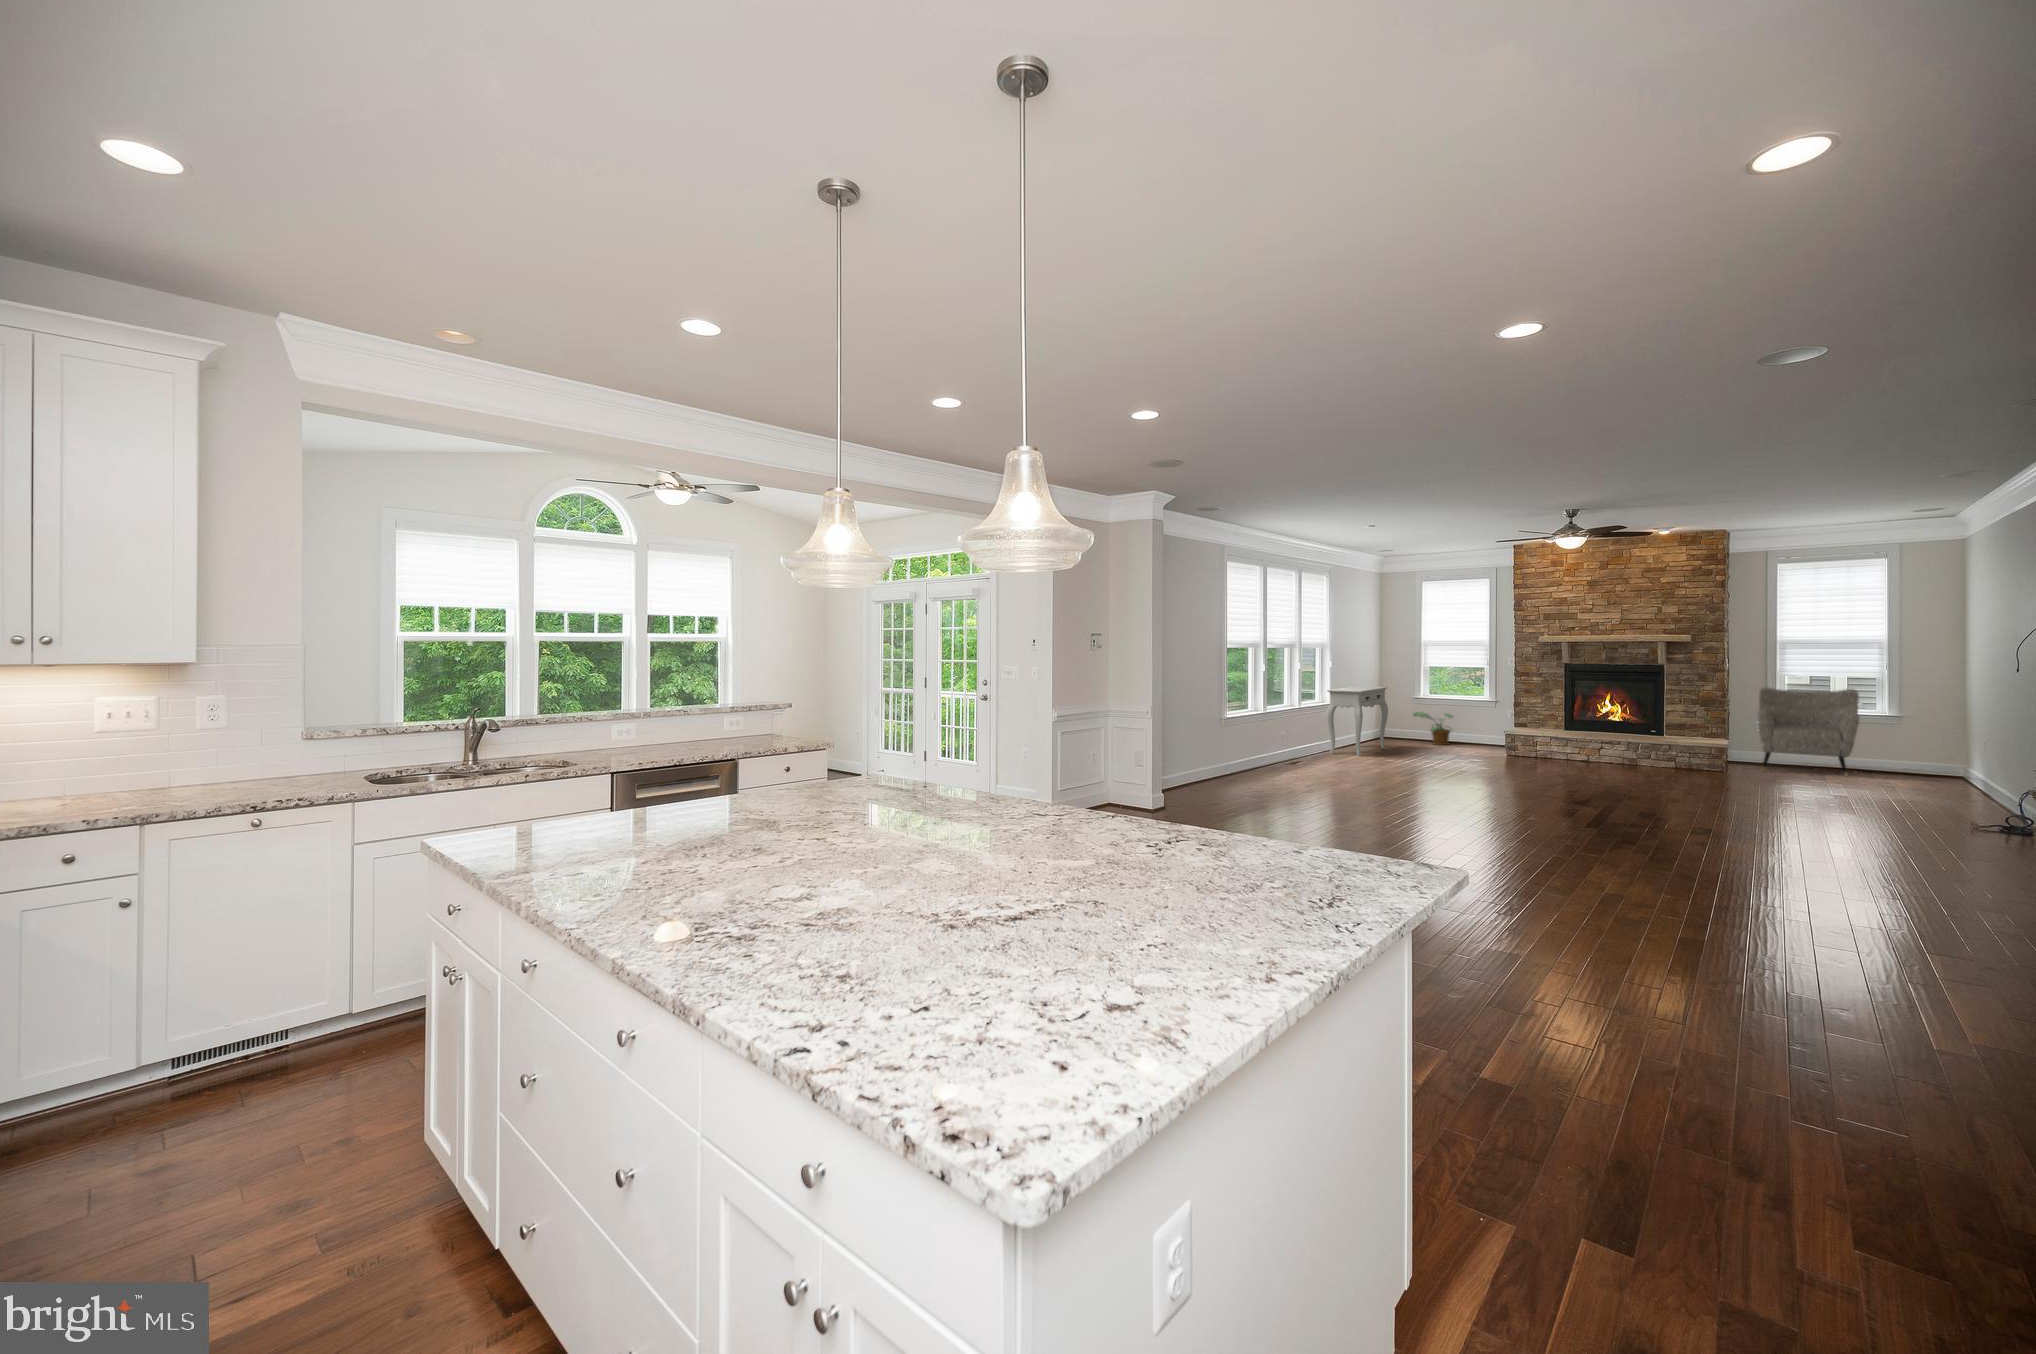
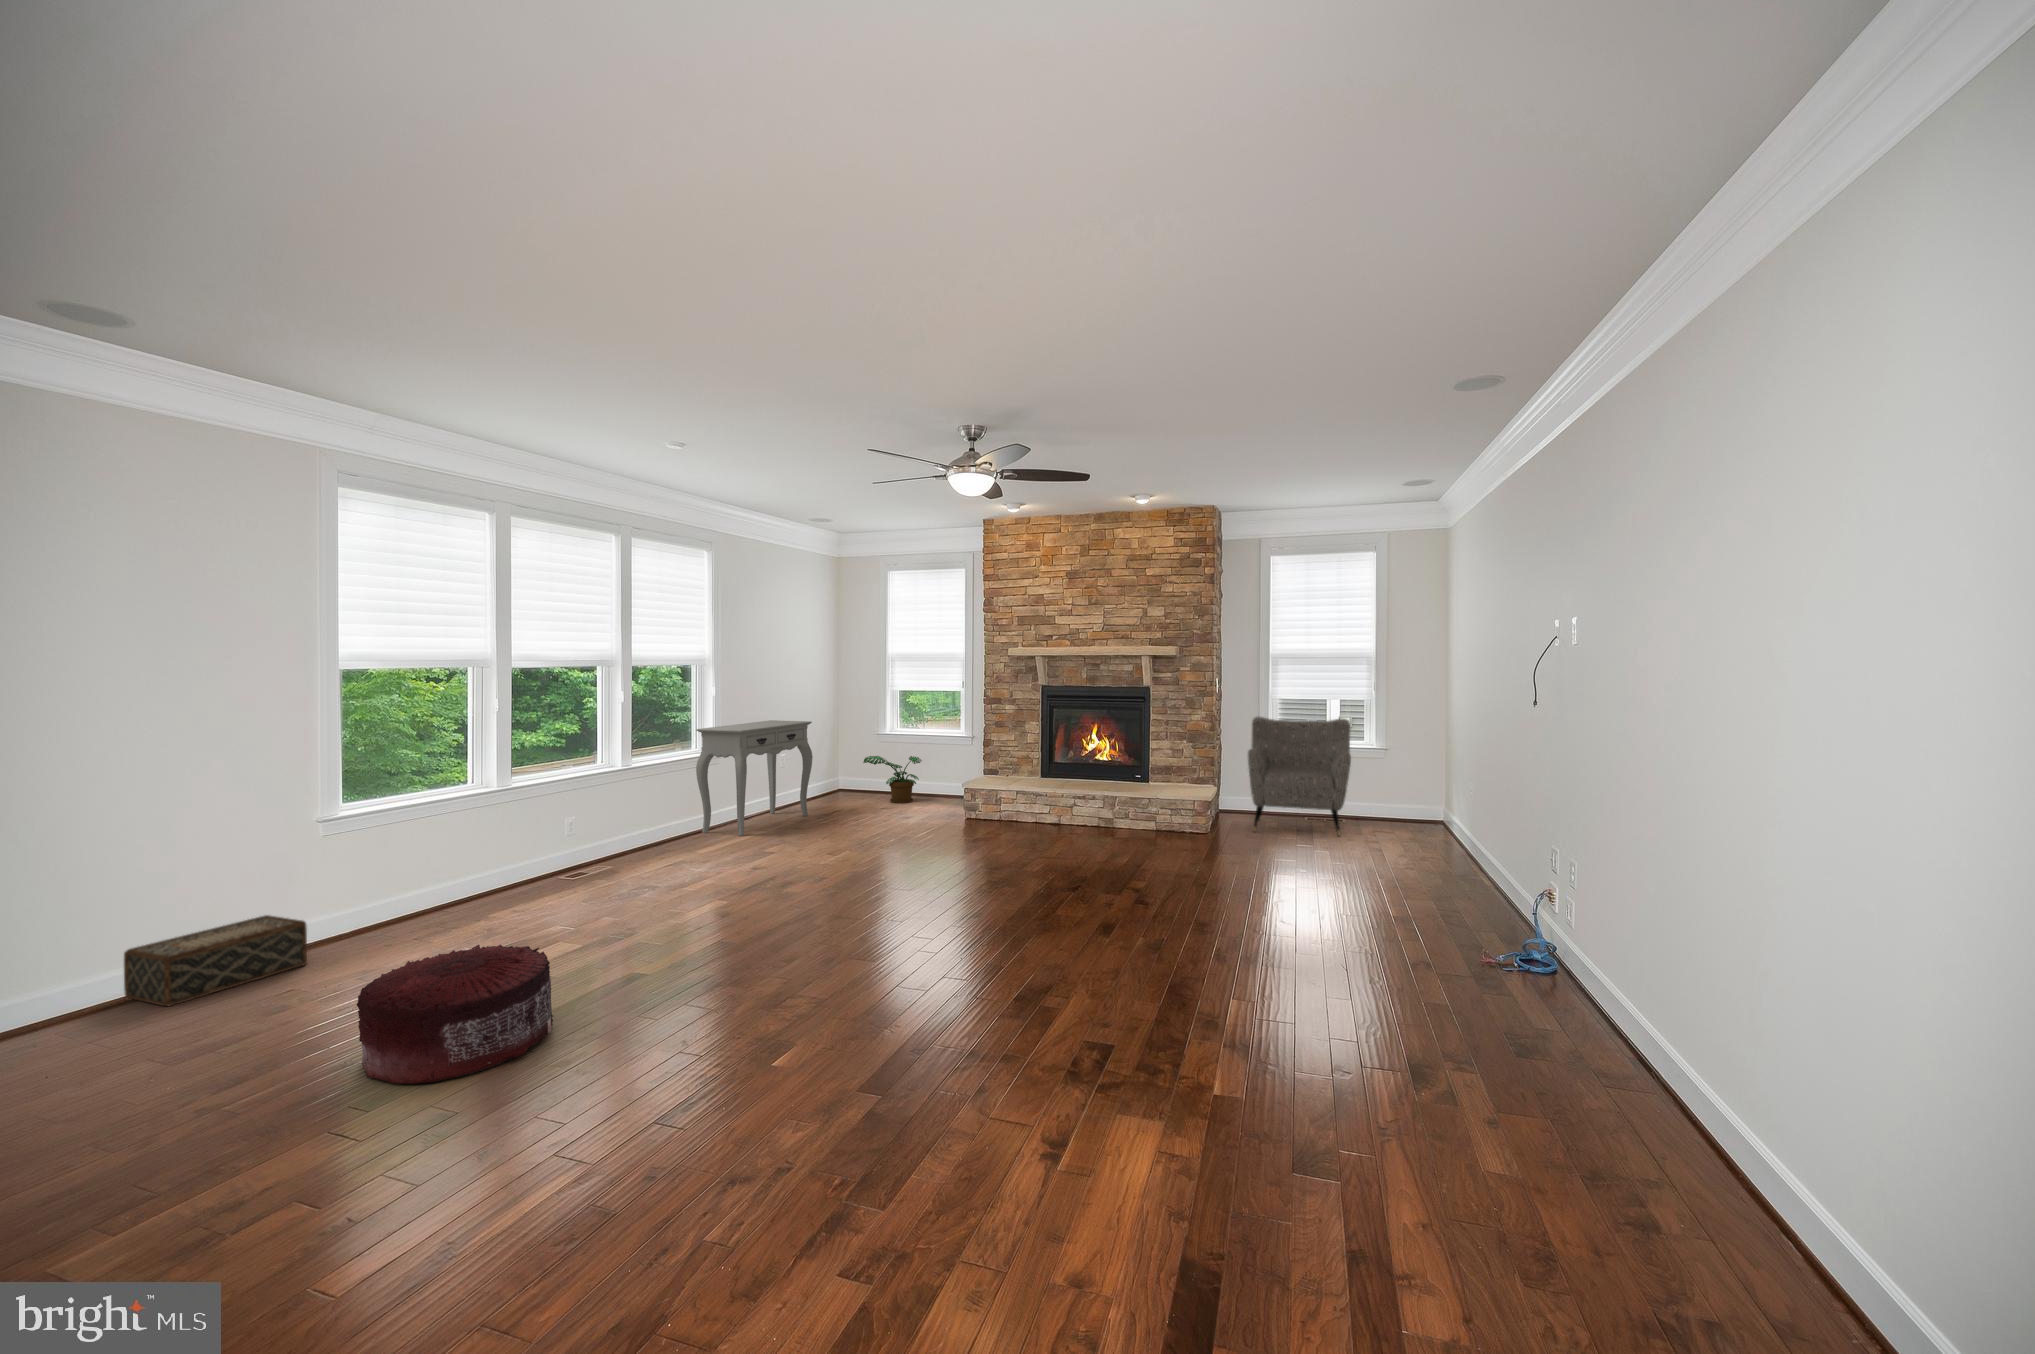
woven basket: none [1194,765,1244,794] -> present [124,915,307,1006]
pouf: none [1340,774,1411,817] -> present [357,945,553,1084]

